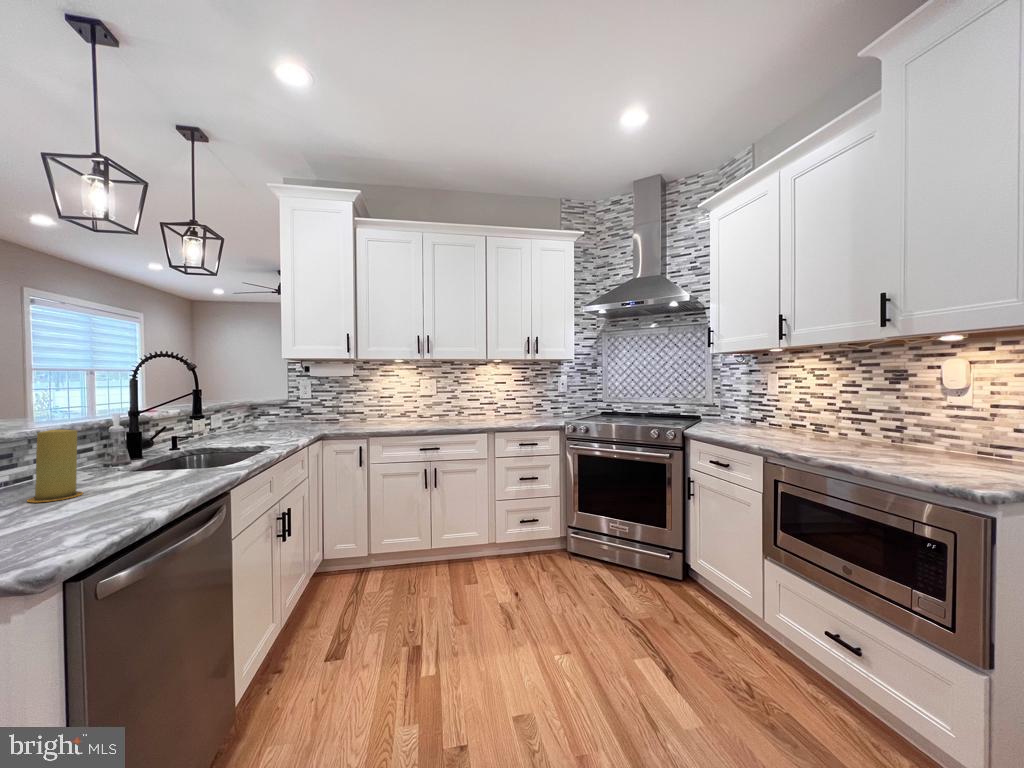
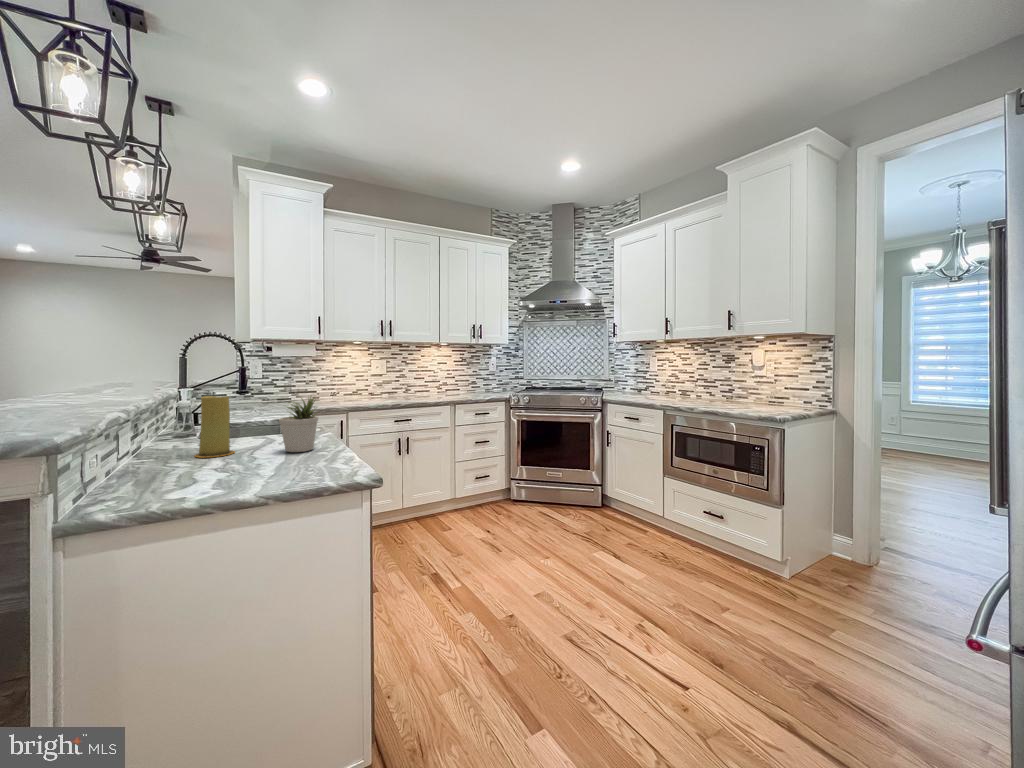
potted plant: none [99,431,160,504] -> present [279,397,318,452]

